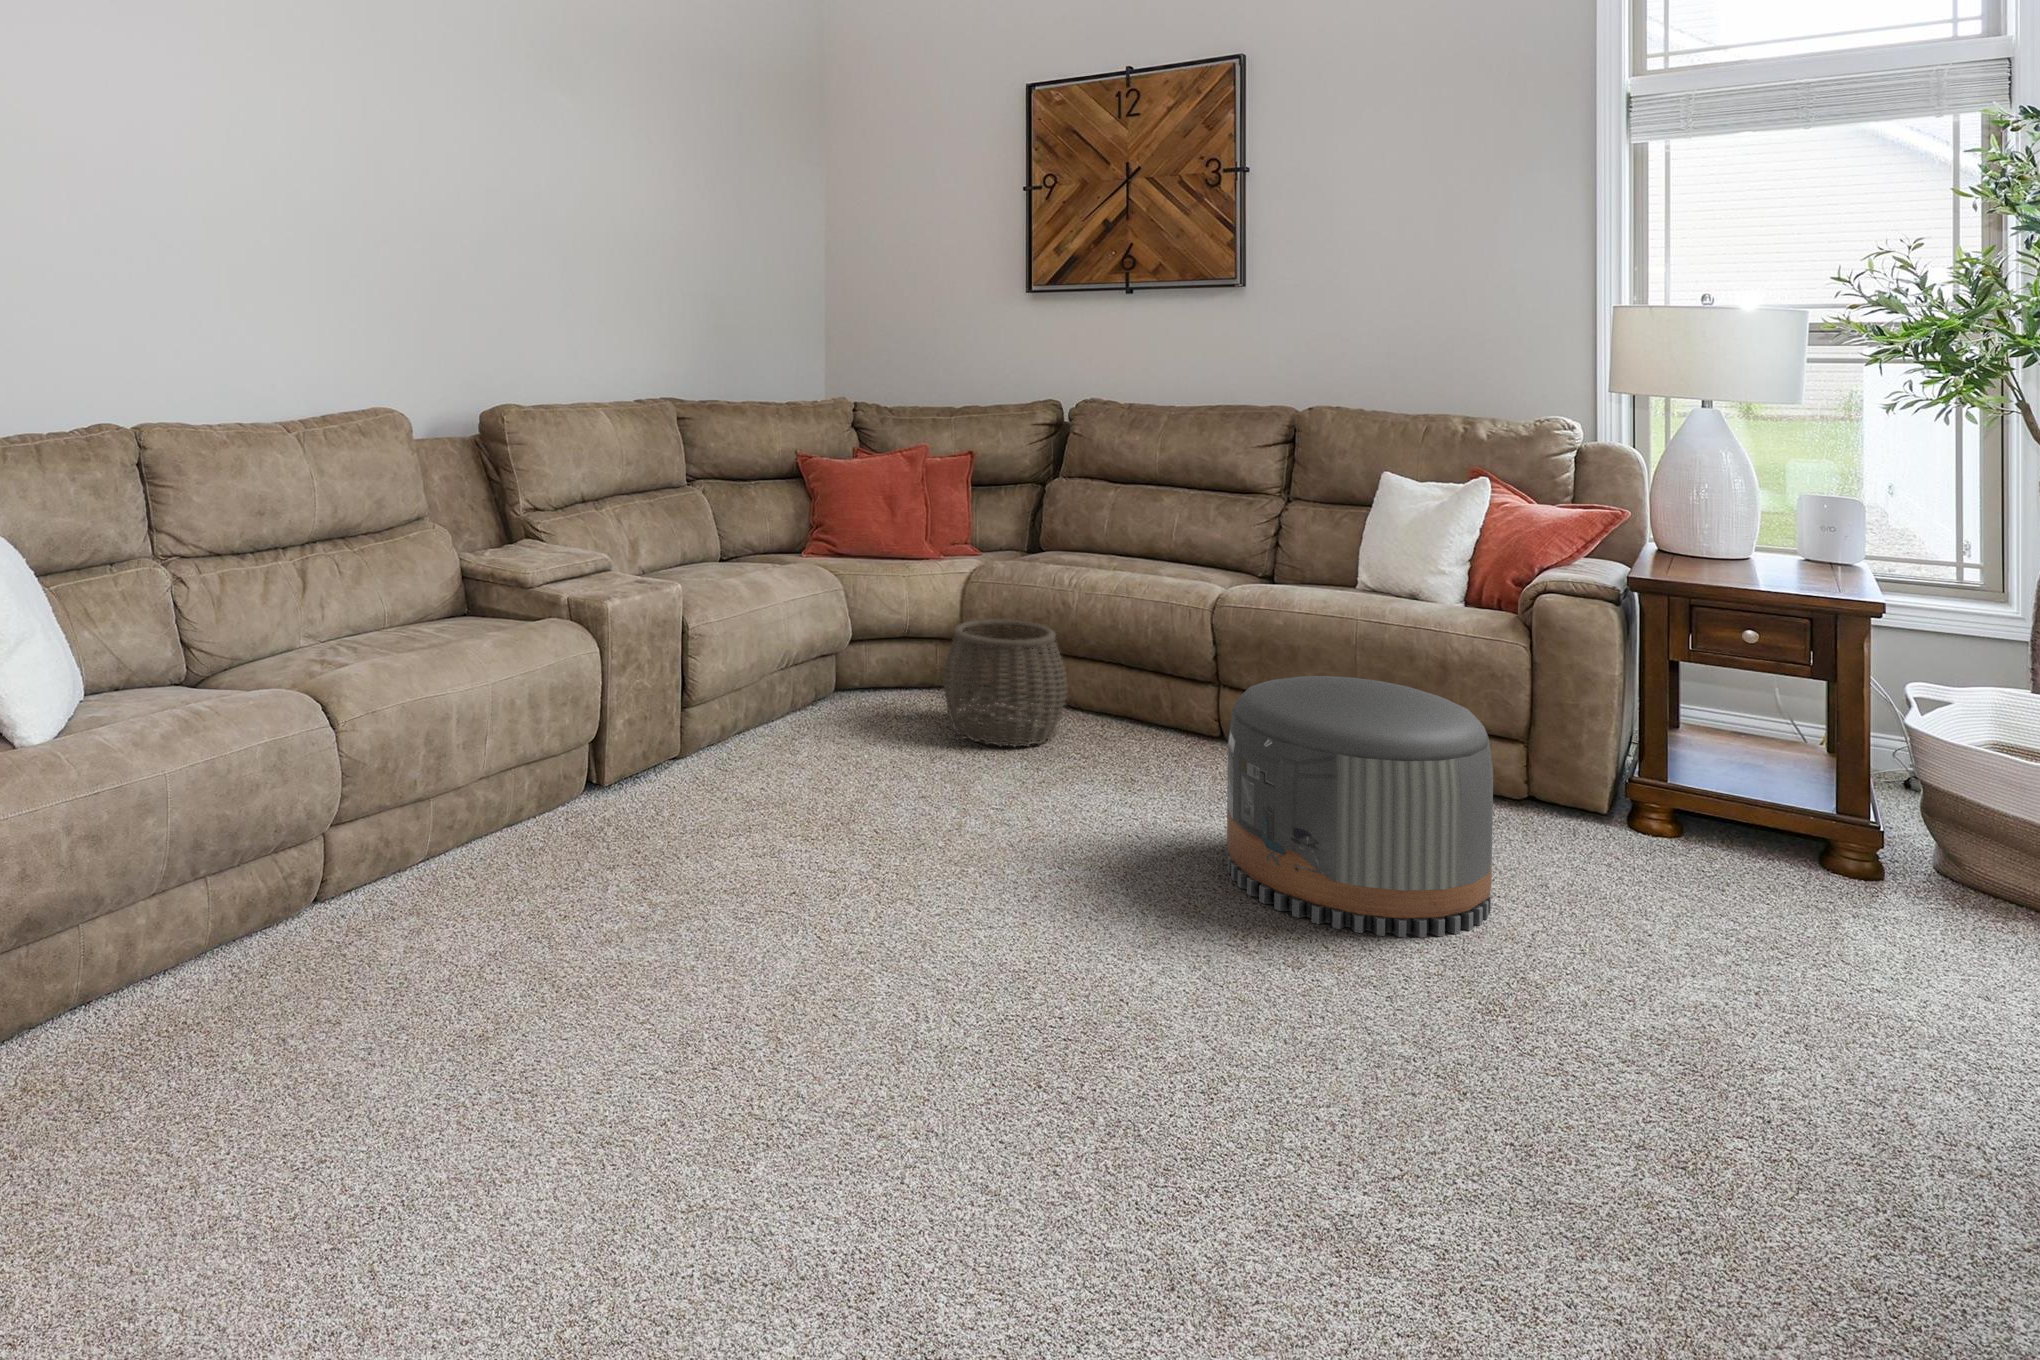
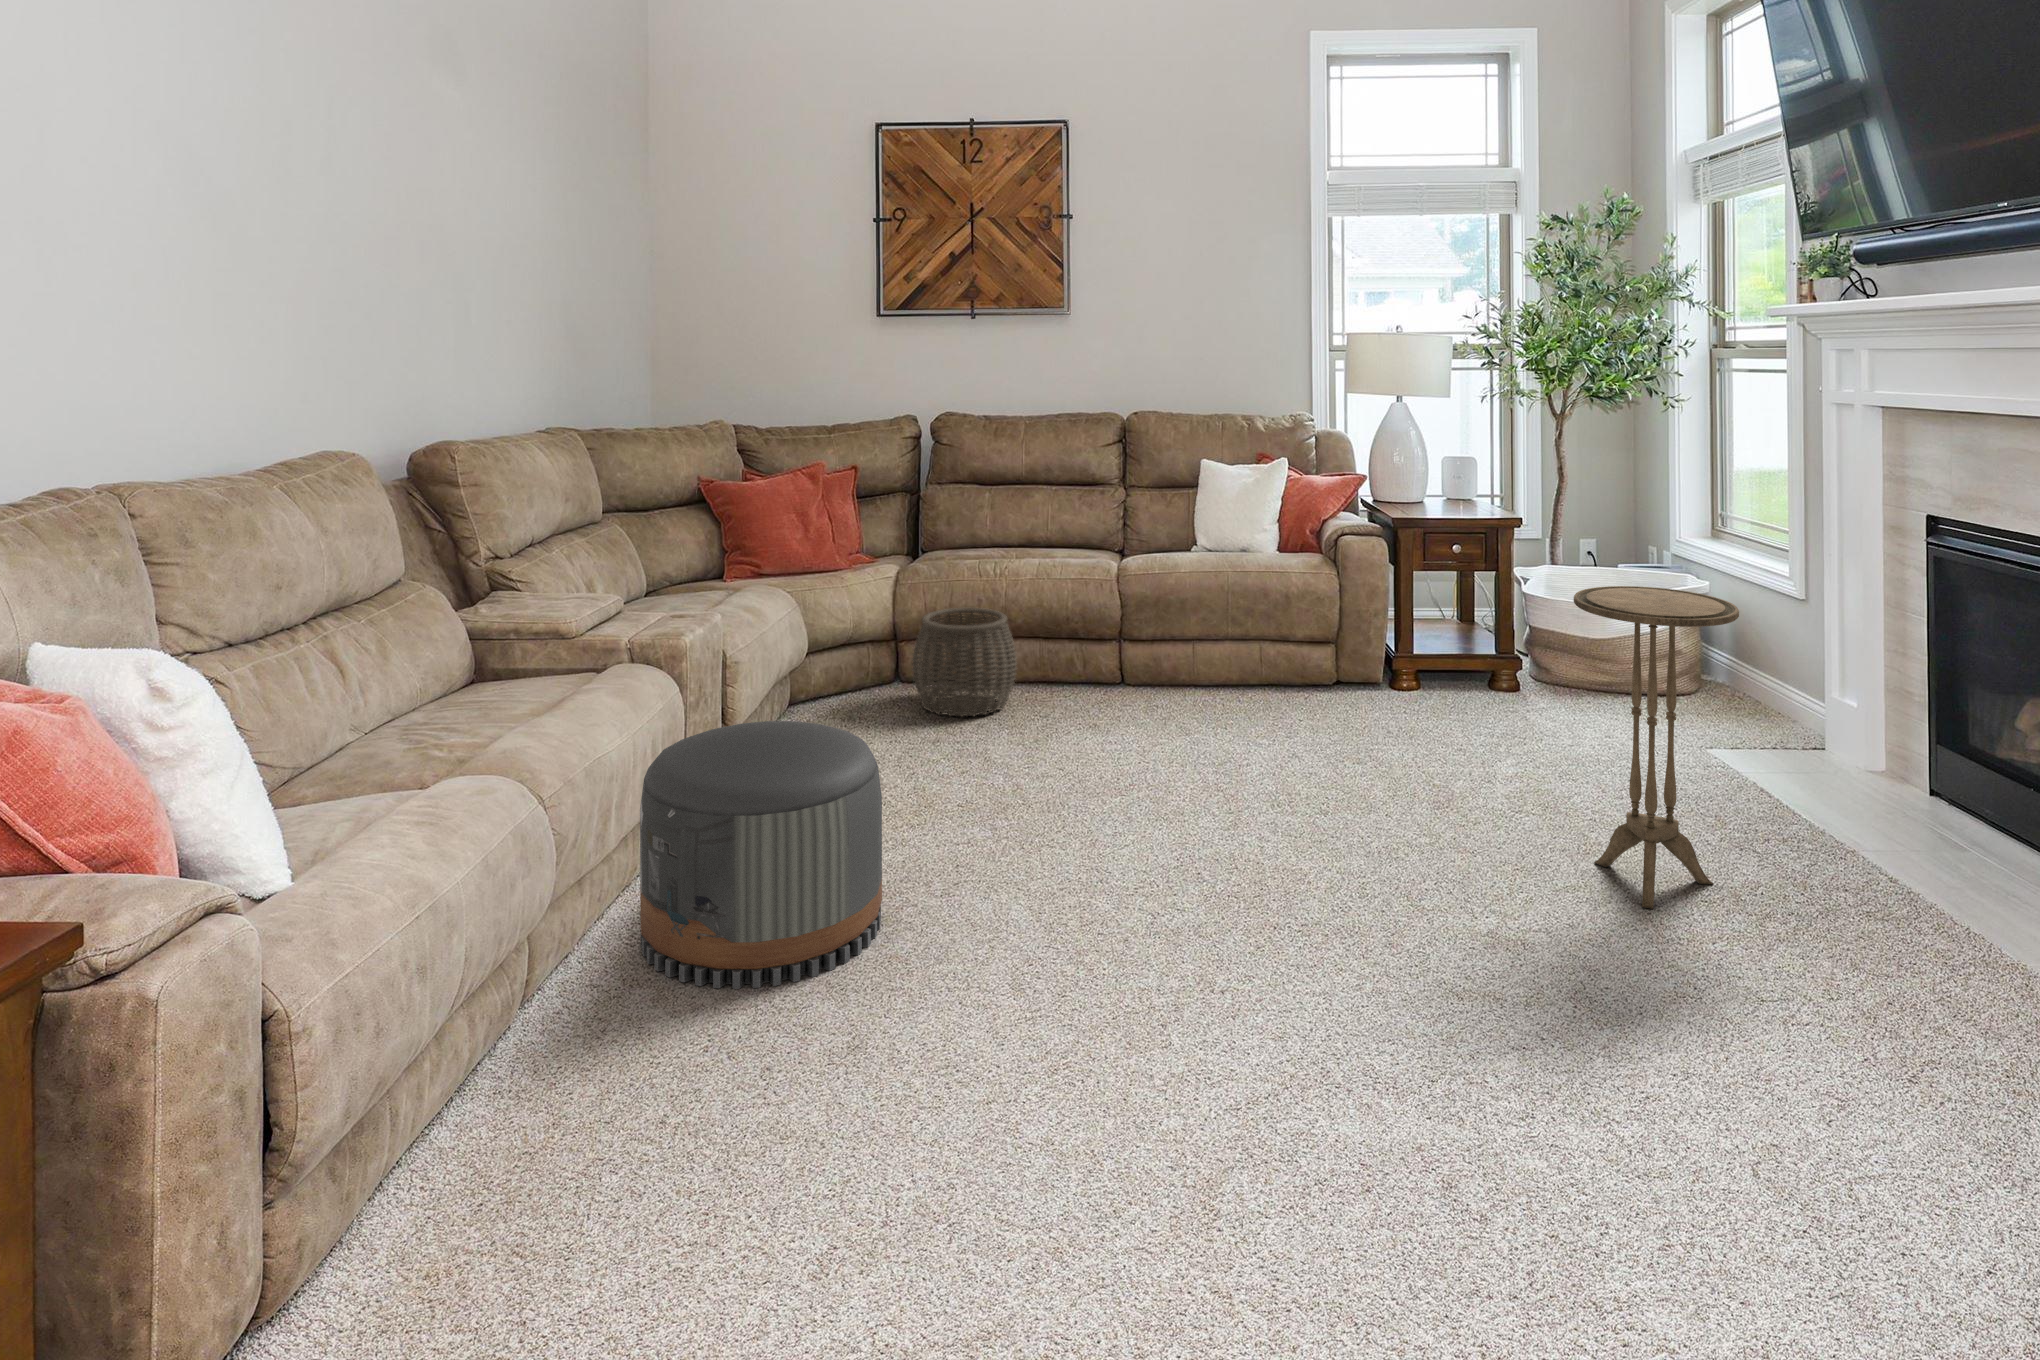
pouf: present [1227,676,1493,937] -> present [640,721,882,989]
side table: none [1654,679,1978,1225] -> present [1574,586,1739,909]

